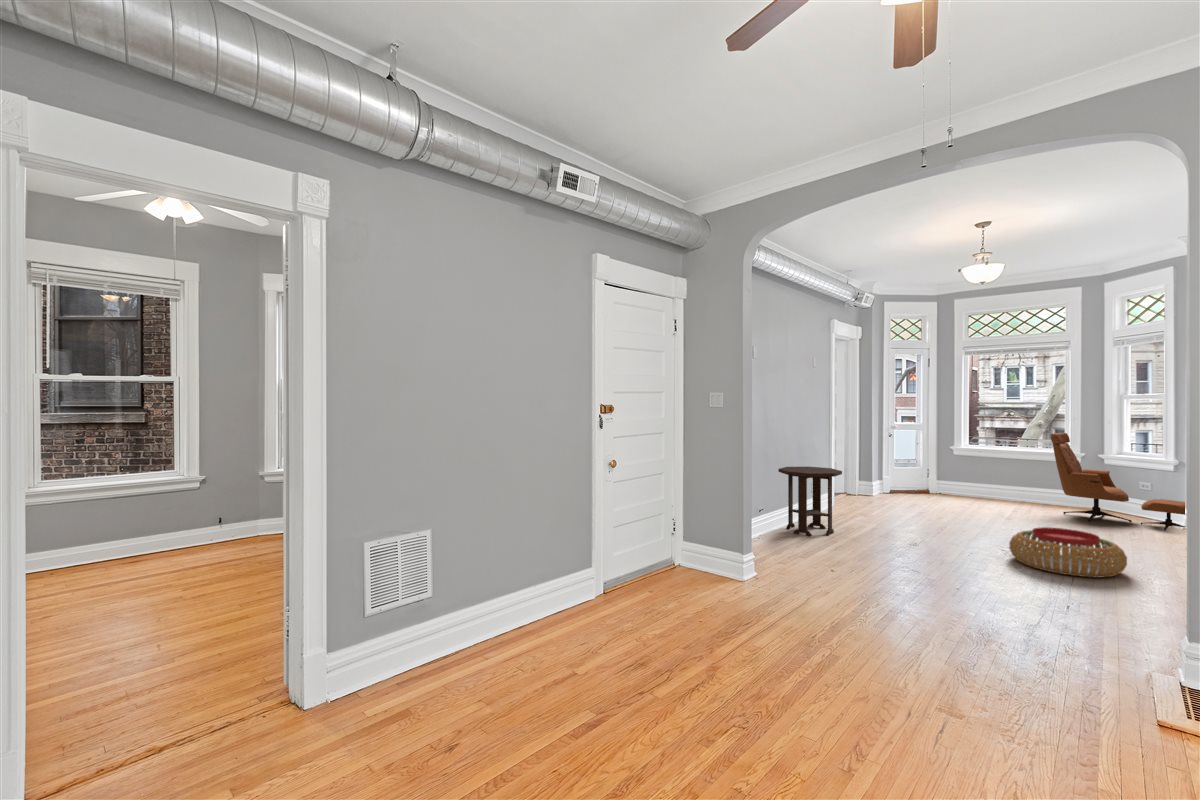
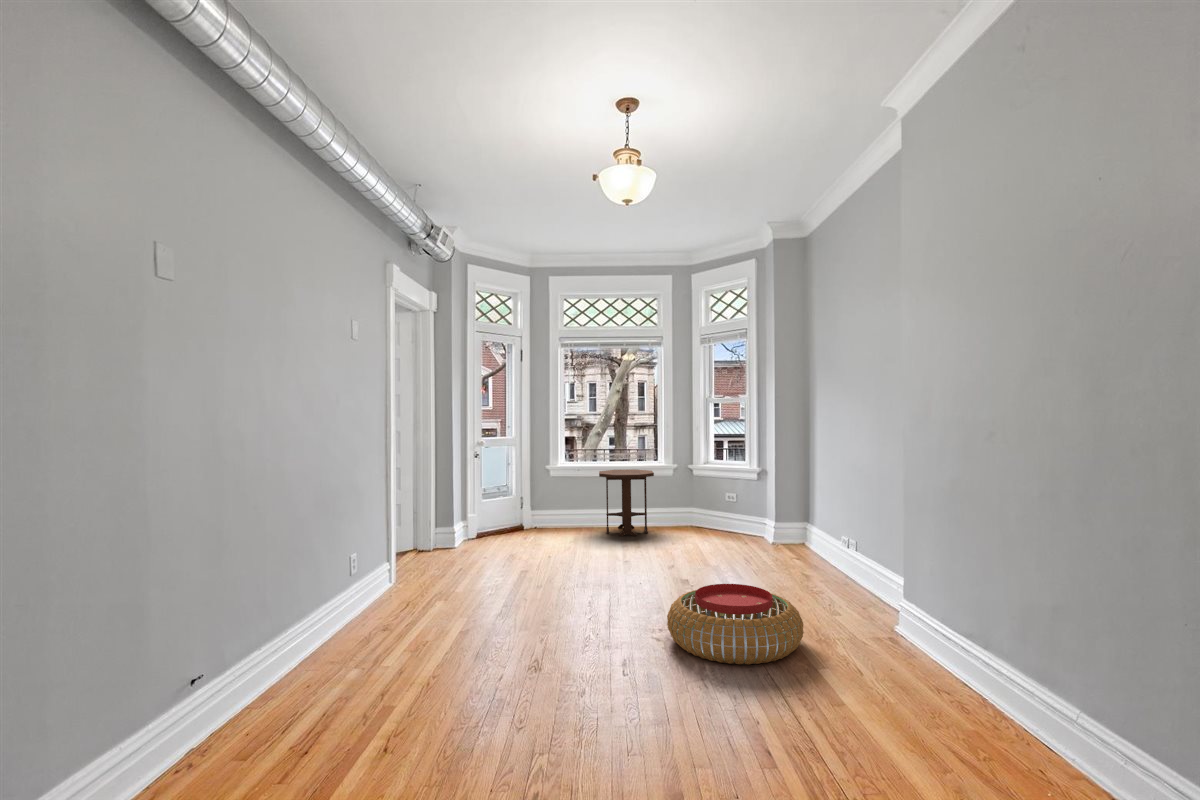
lounge chair: present [1050,433,1185,531] -> none [656,443,785,549]
side table: present [778,467,842,536] -> present [599,469,654,536]

